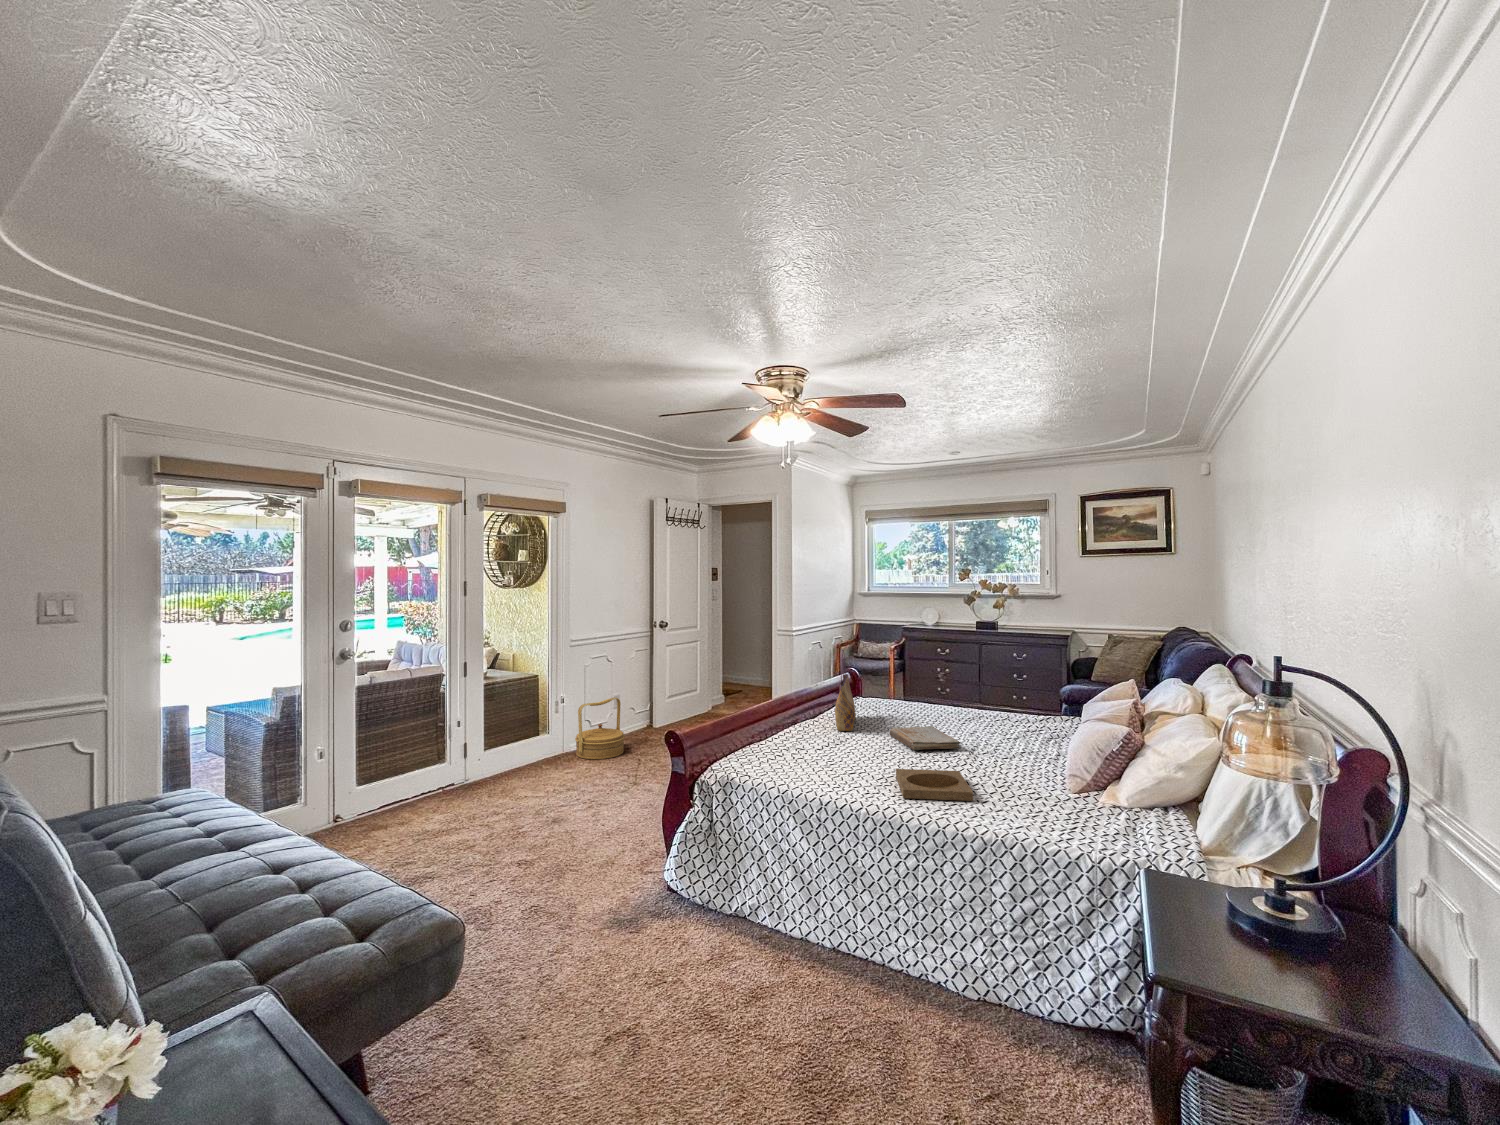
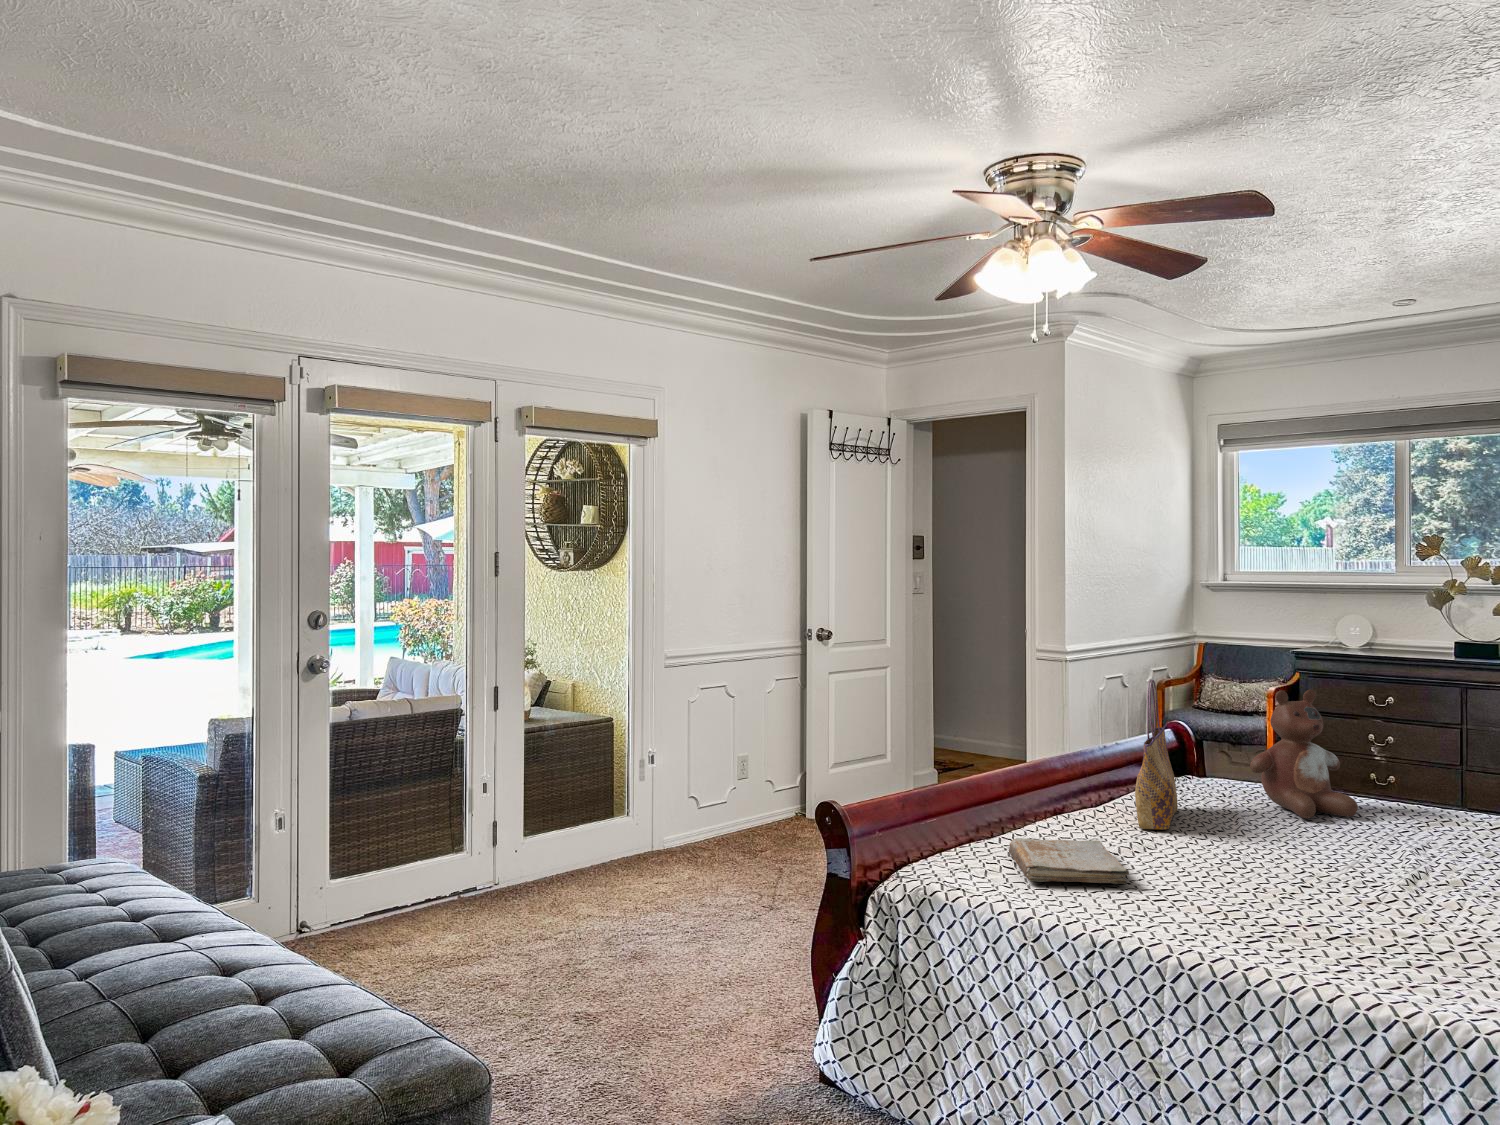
stuffed bear: none [891,652,944,720] -> present [1250,690,1358,819]
woven basket: present [575,698,625,759] -> none [673,763,757,868]
book: present [890,726,960,750] -> present [1009,838,1129,884]
tray: present [896,769,973,801] -> none [1243,895,1392,958]

